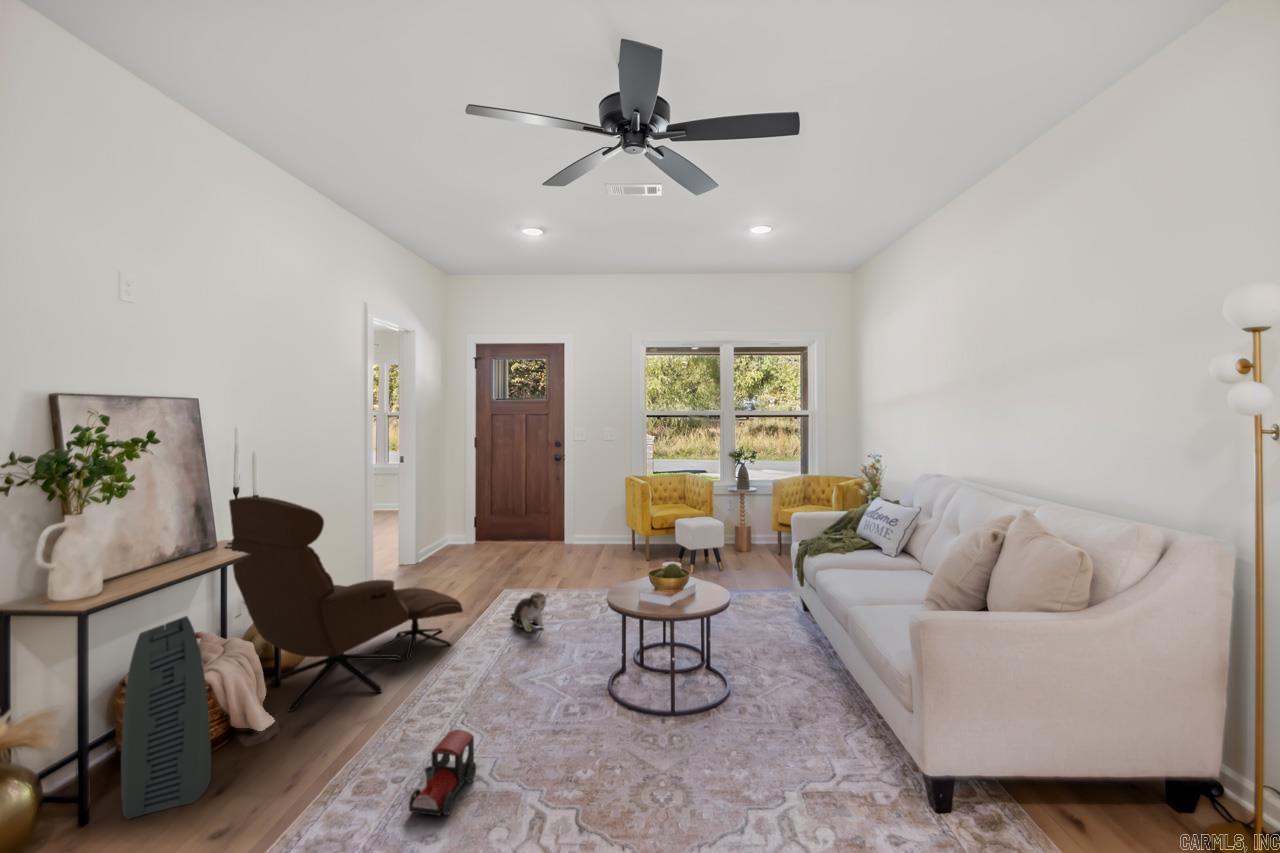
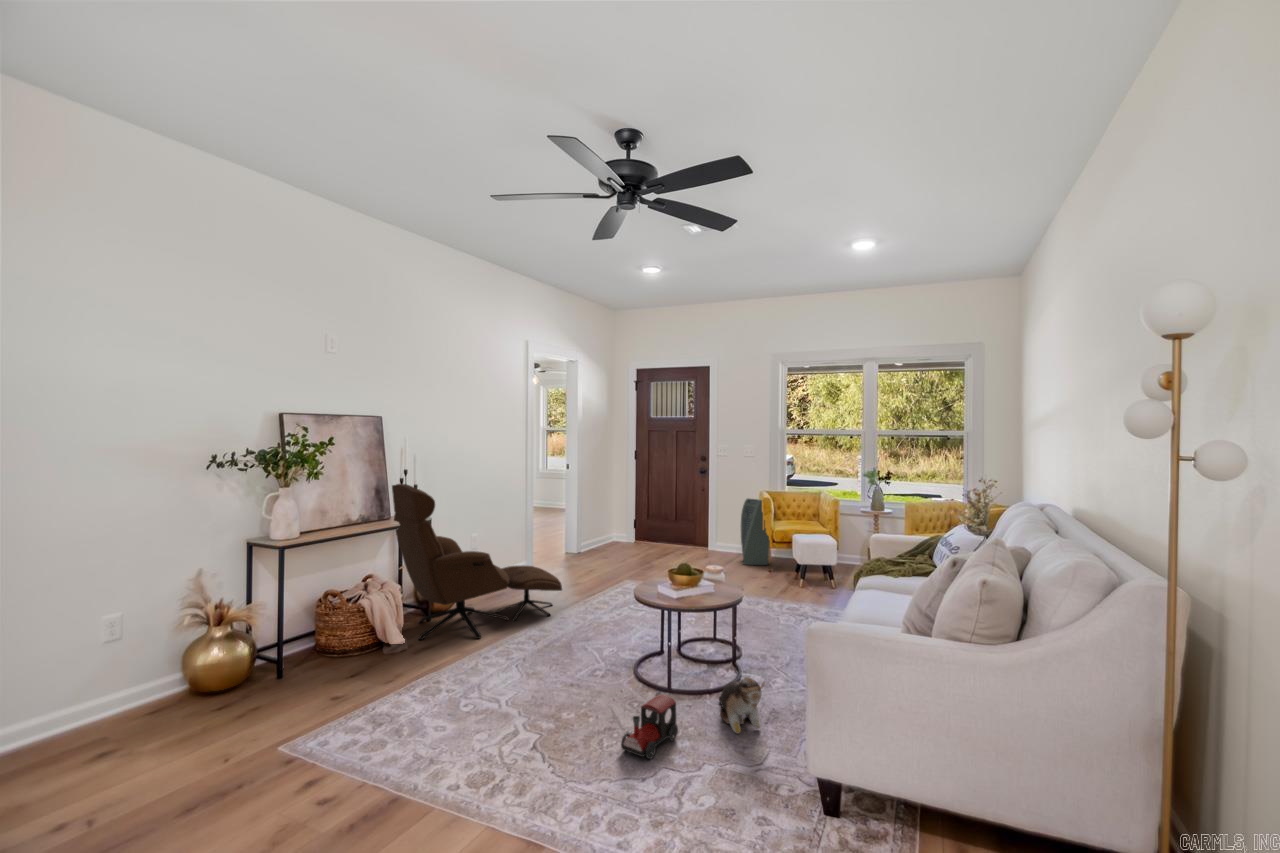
plush toy: present [511,592,549,632] -> present [719,677,765,734]
air purifier: present [121,616,211,819] -> present [741,498,770,565]
toy train: present [409,730,476,815] -> present [621,694,678,759]

